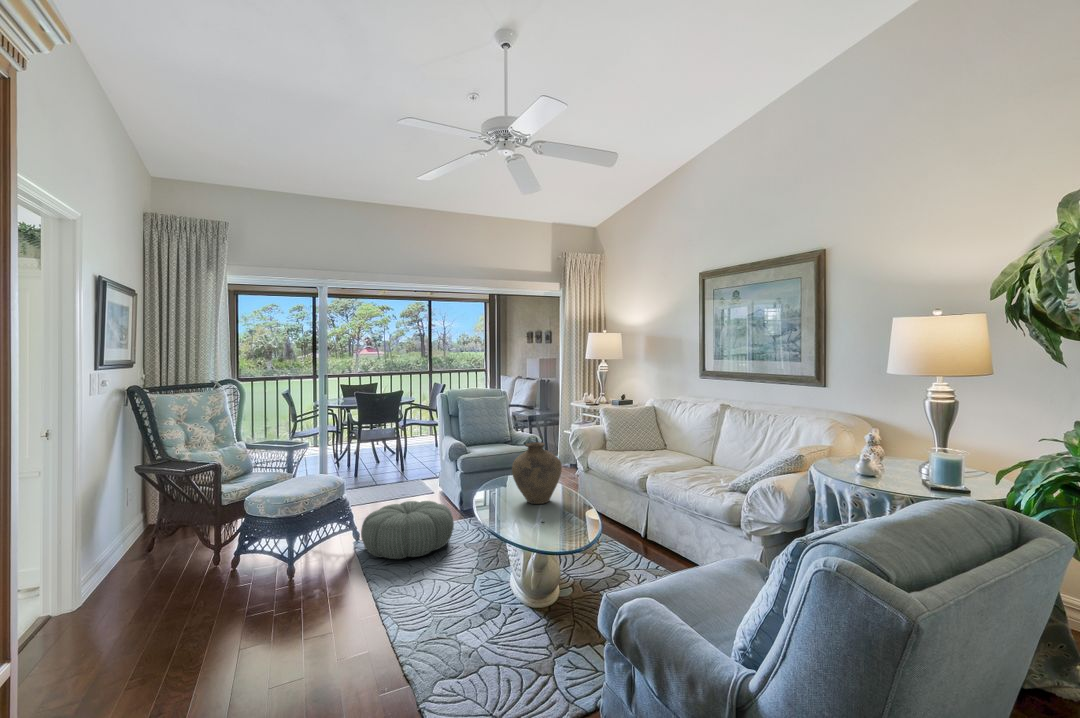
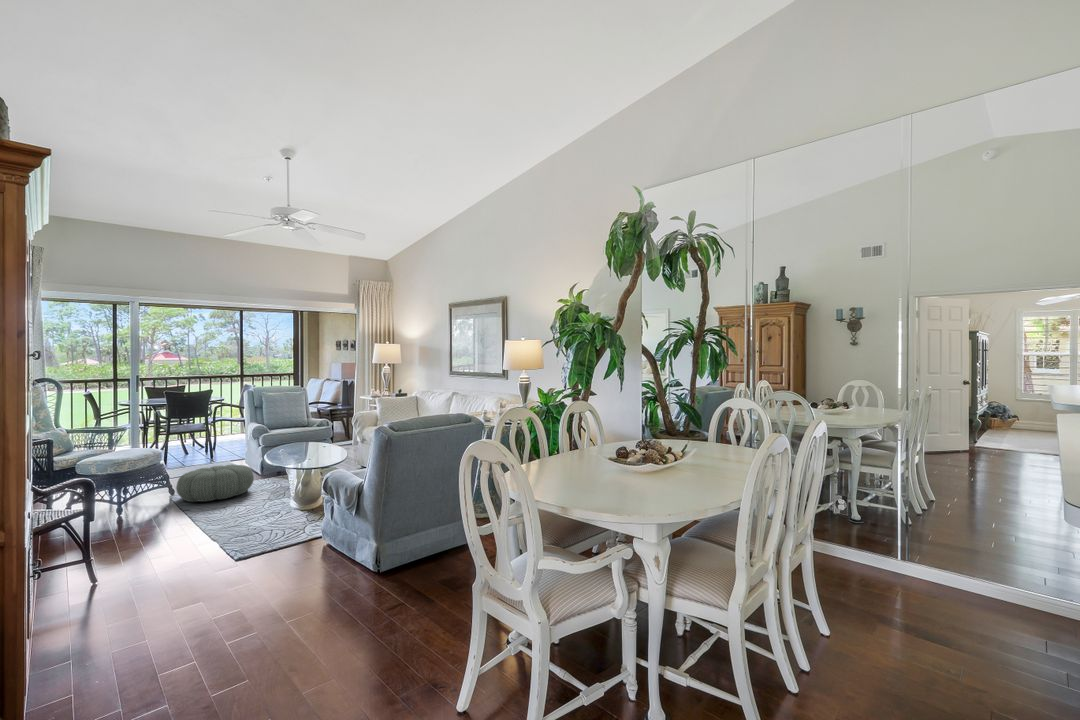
vase: present [512,442,562,504] -> none [296,416,332,455]

